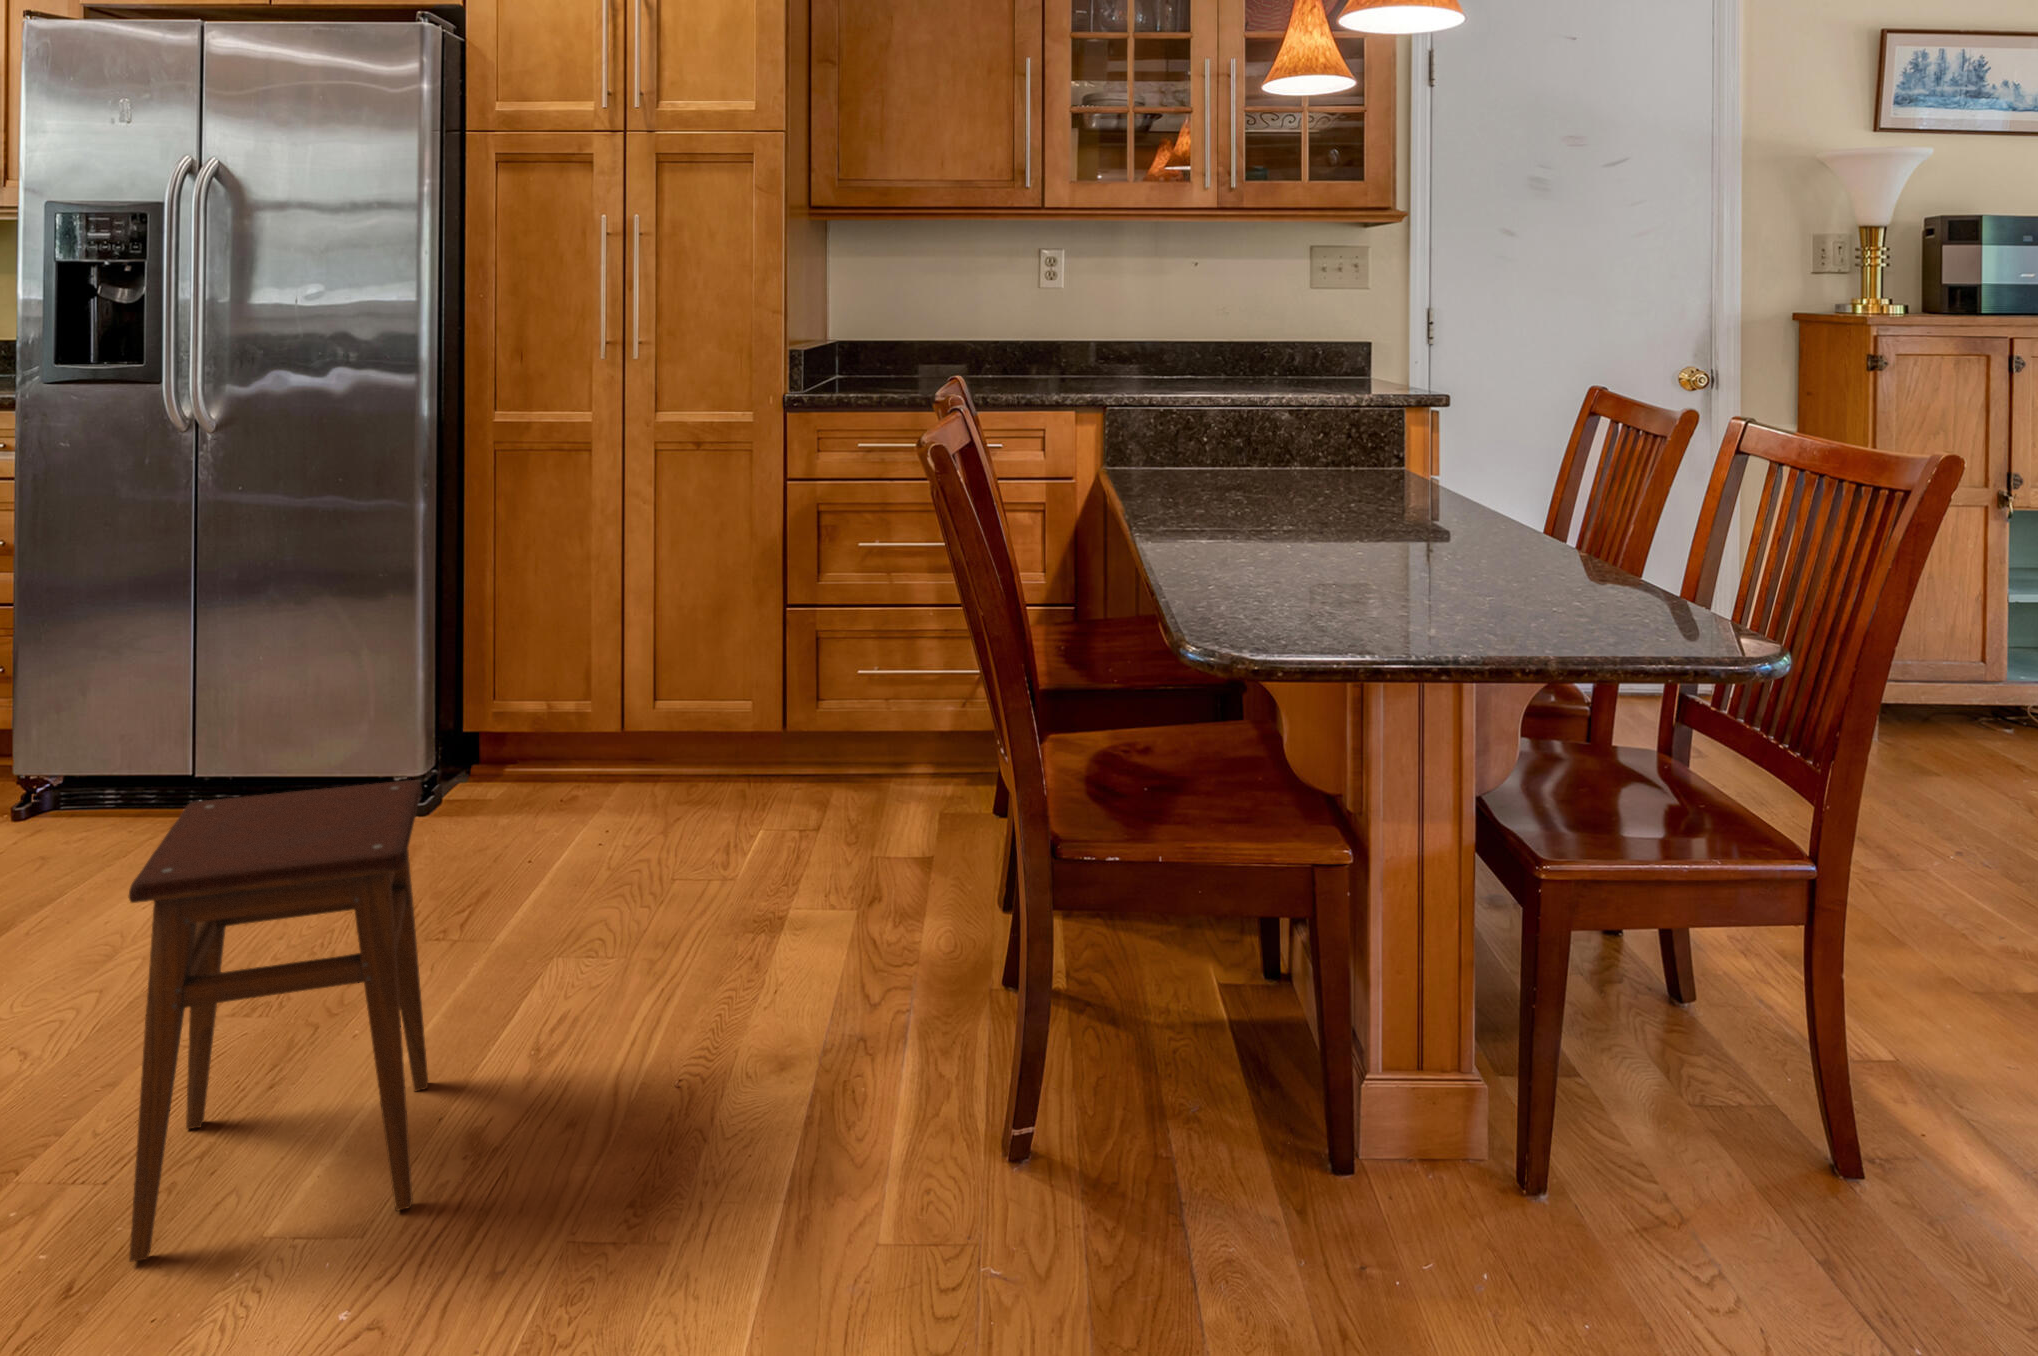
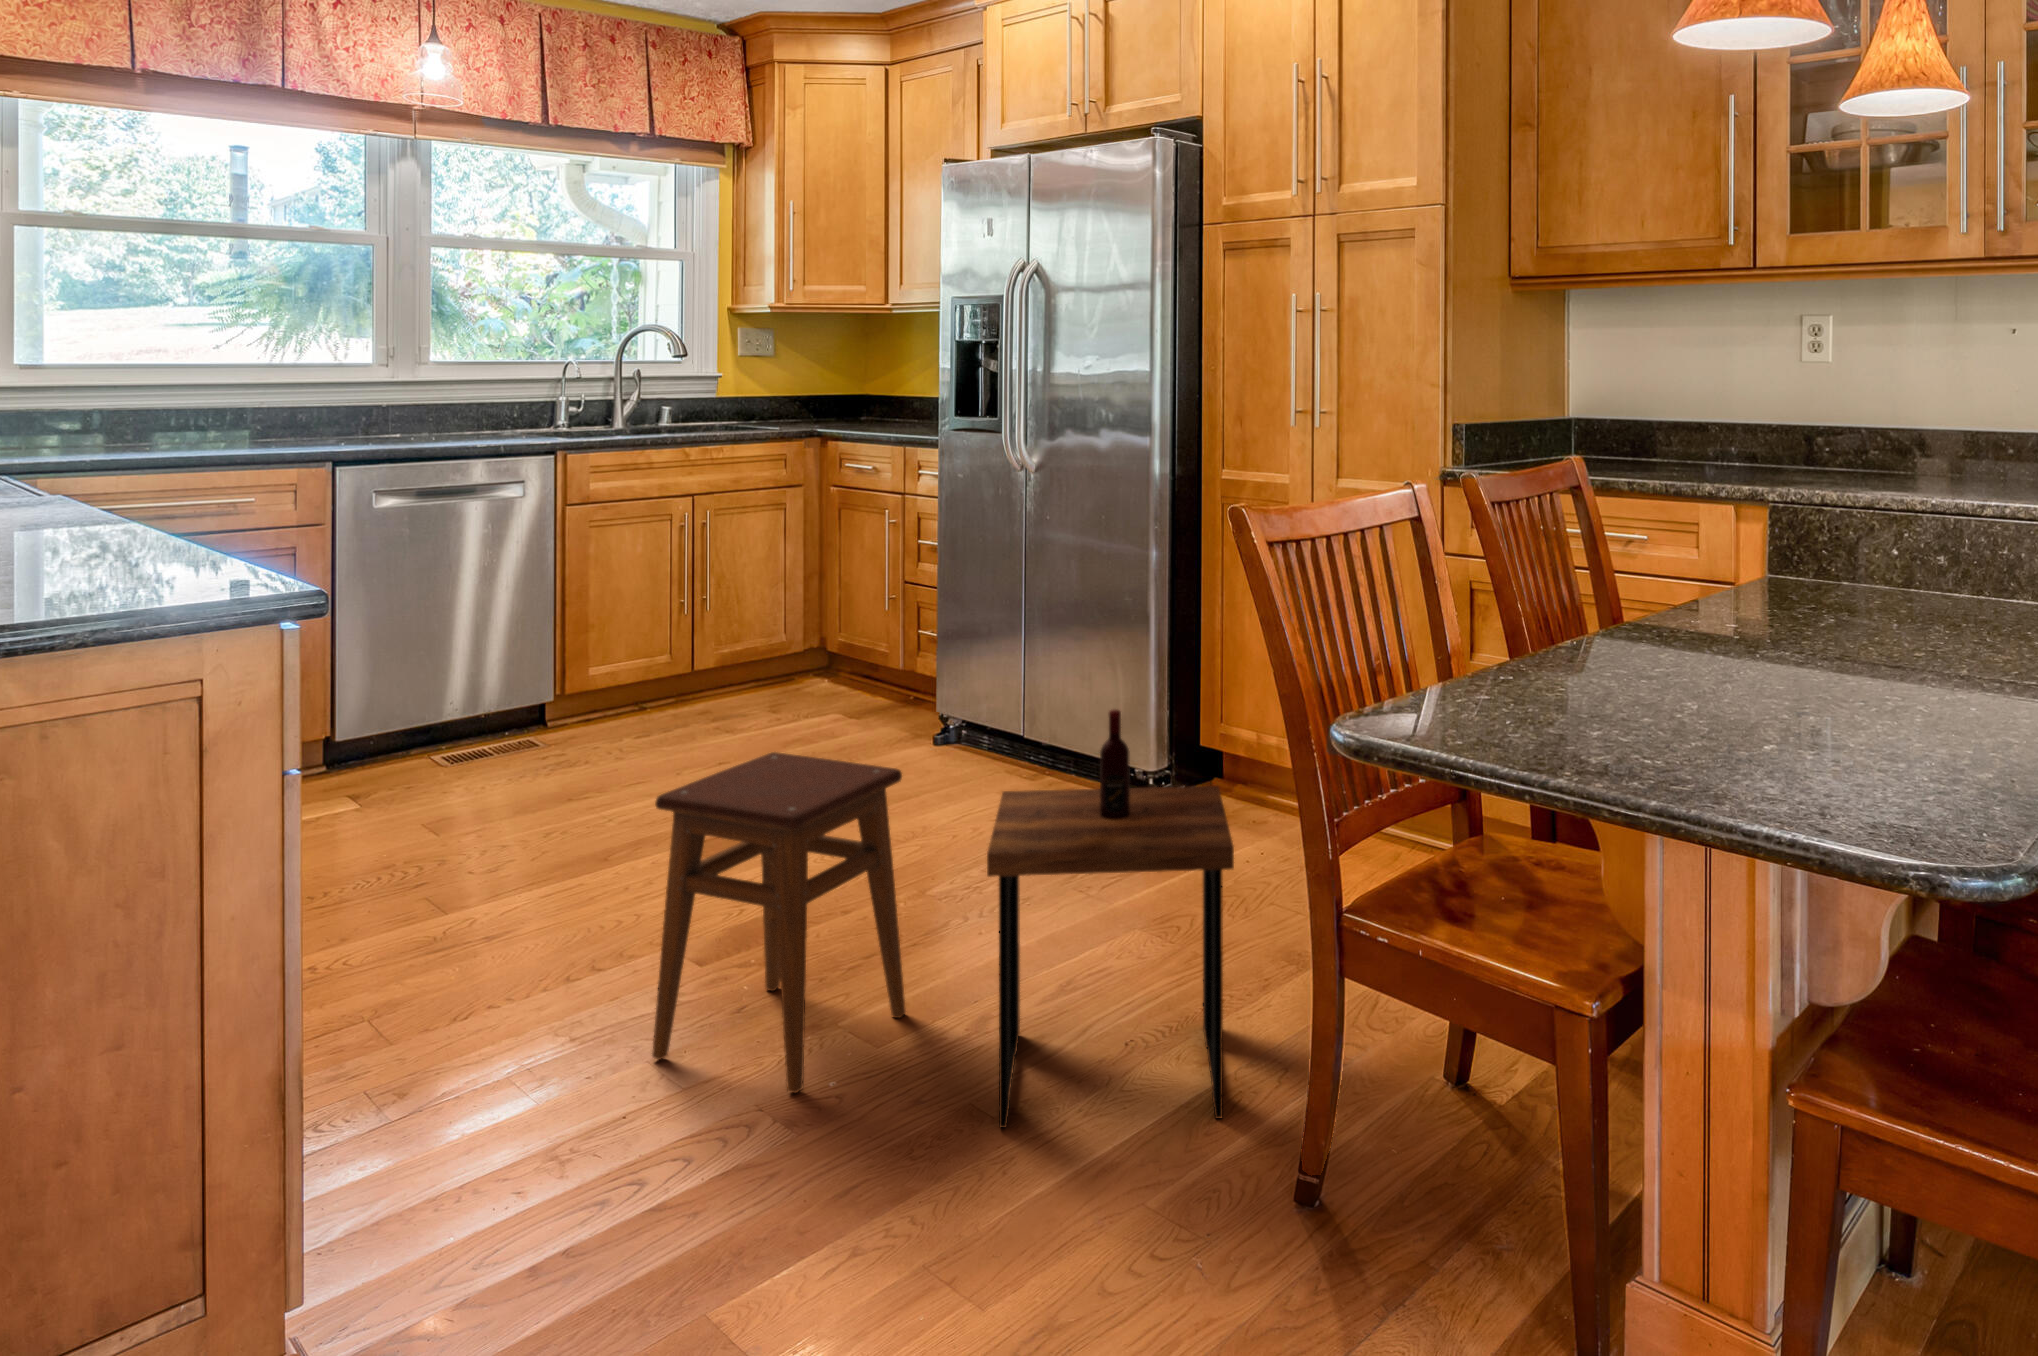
side table: none [574,650,905,1134] -> present [987,709,1234,1128]

